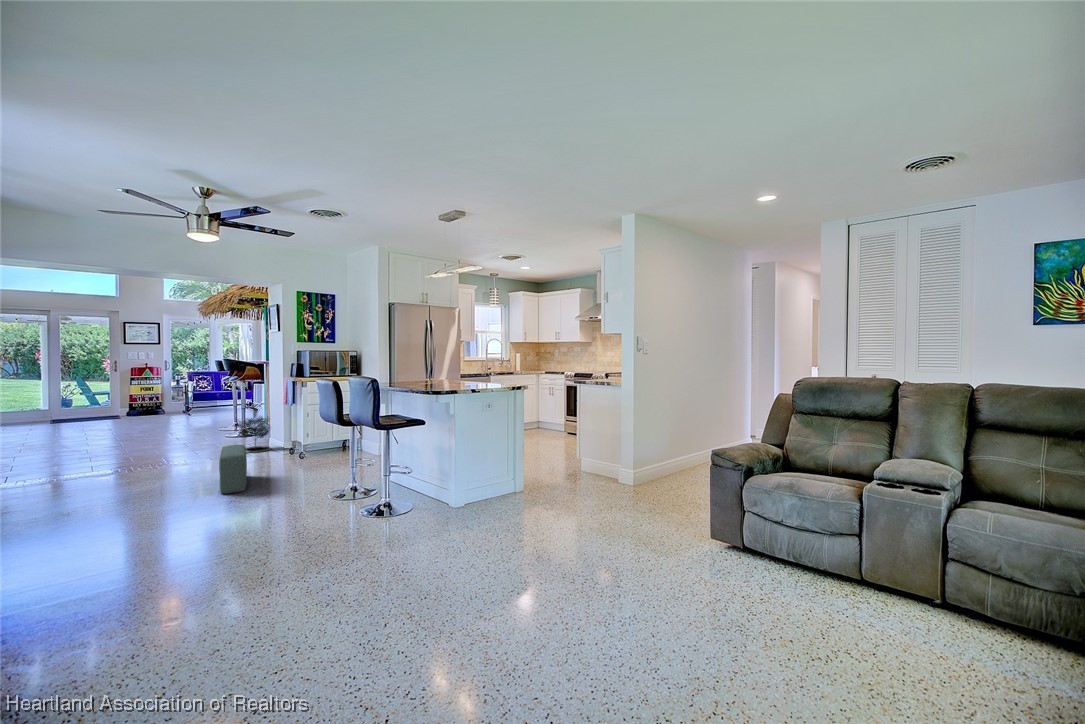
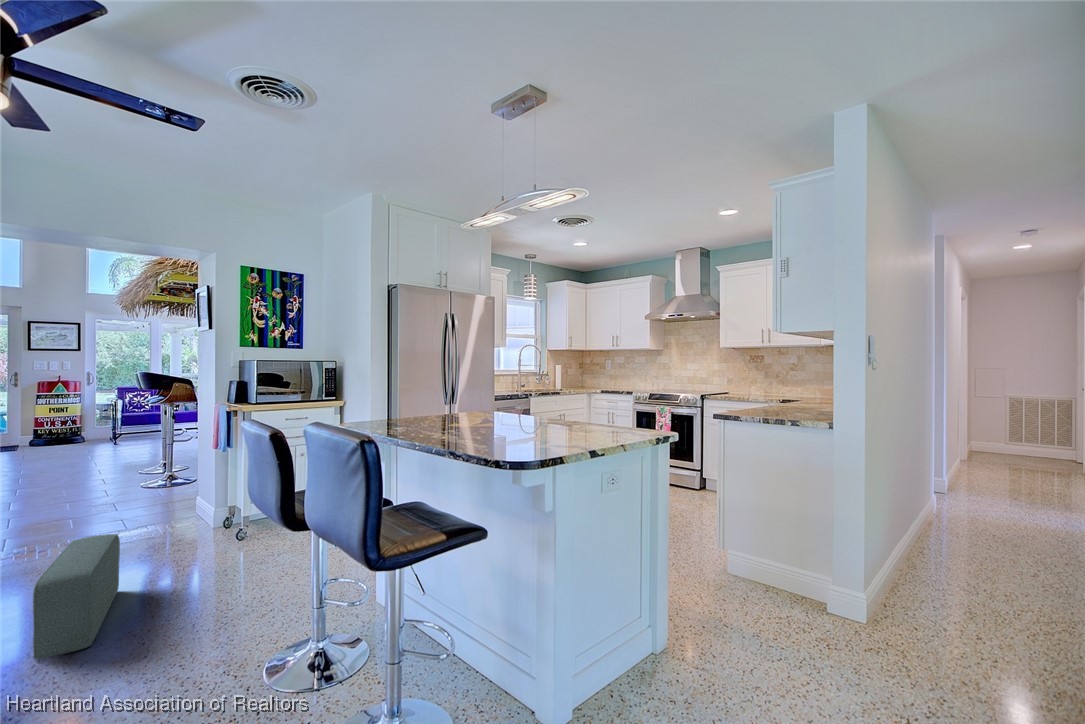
potted tree: present [237,407,271,453] -> none [138,441,202,523]

